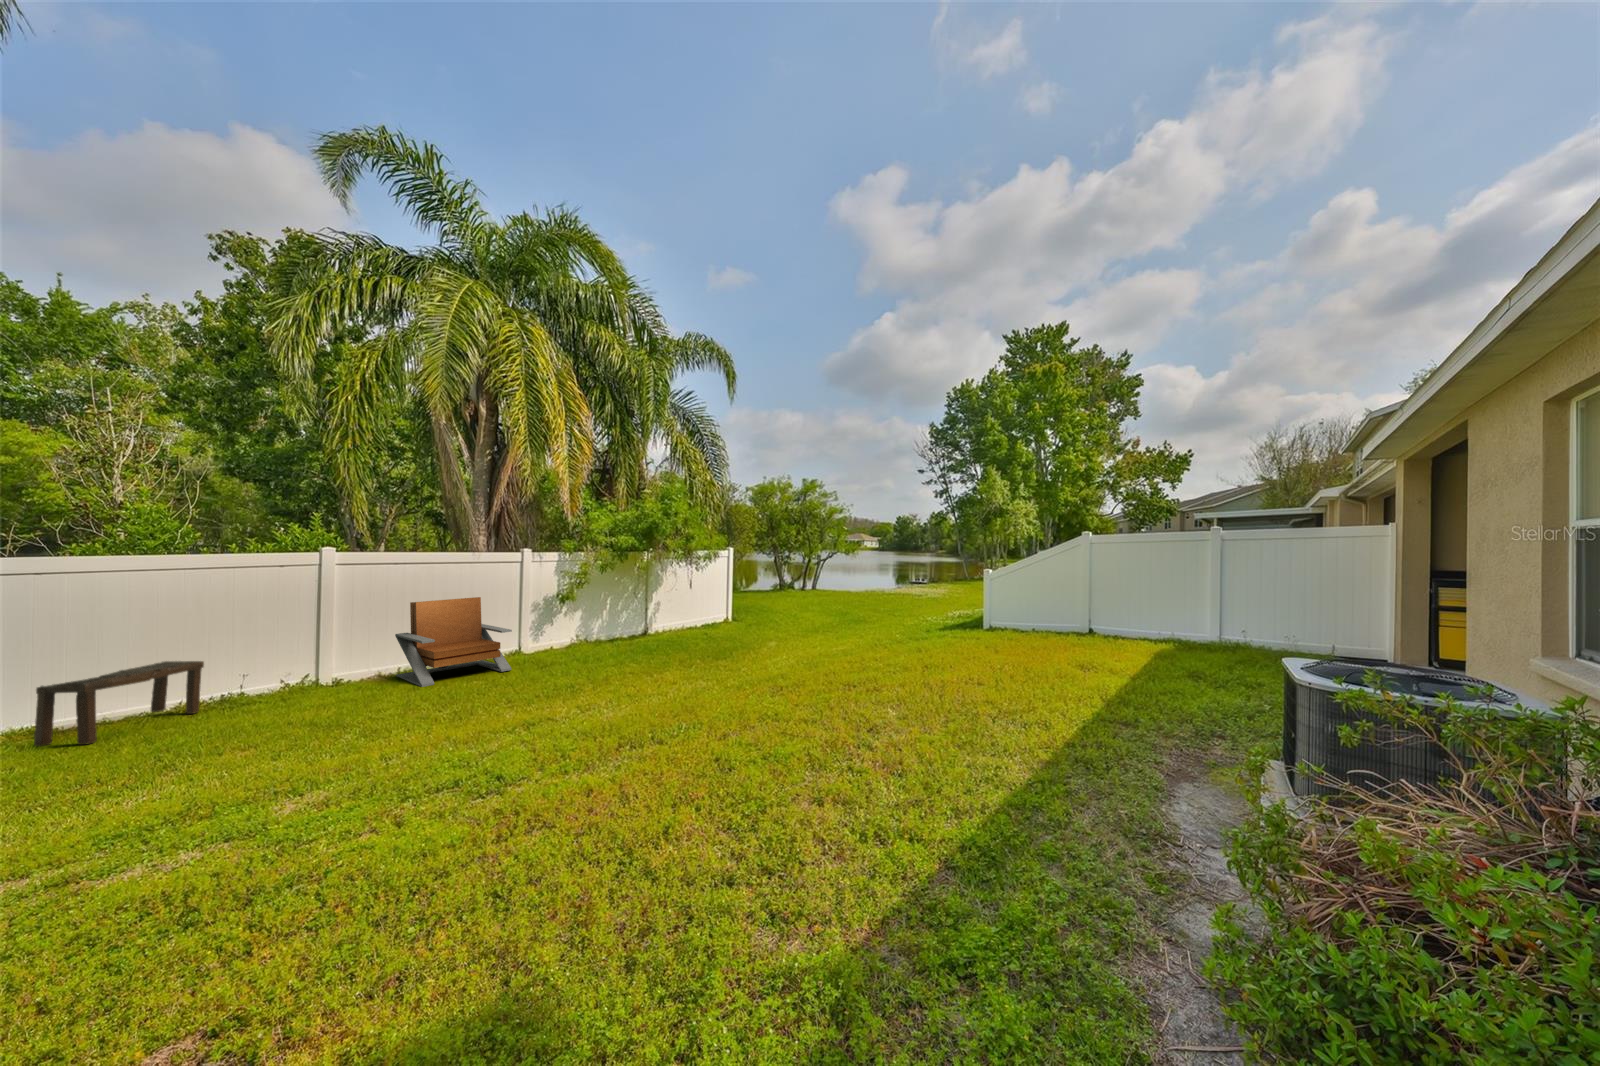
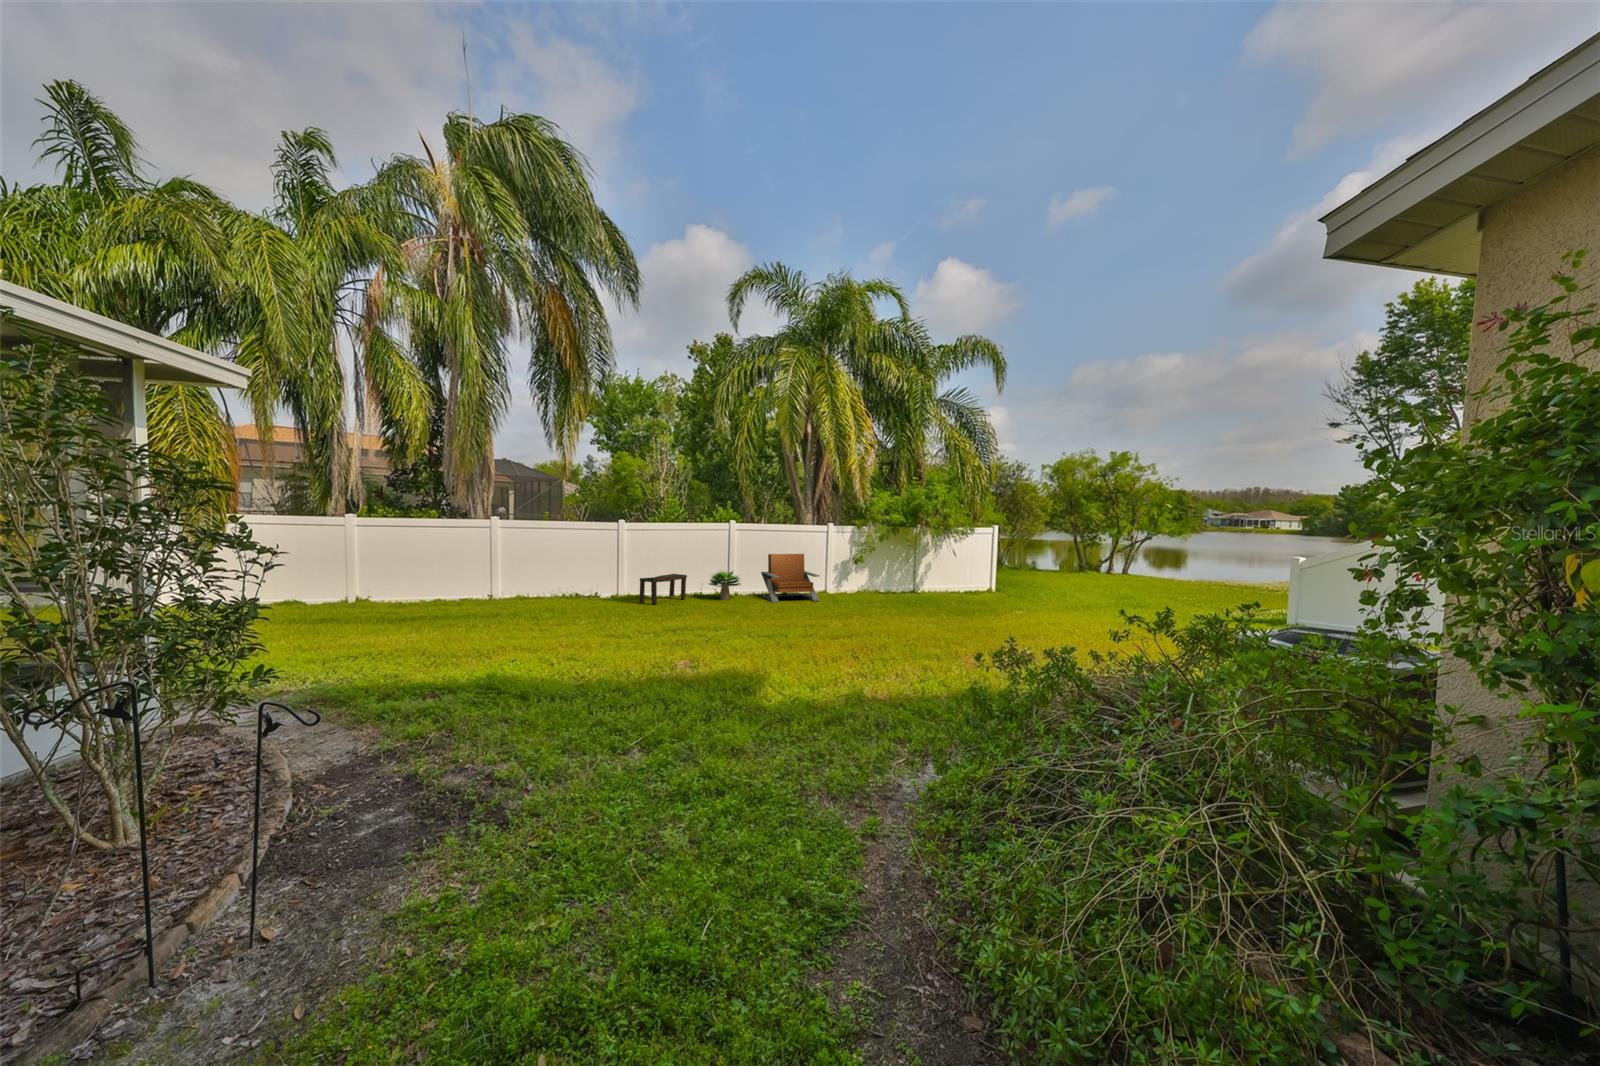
potted plant: none [262,636,356,698] -> present [710,572,740,600]

